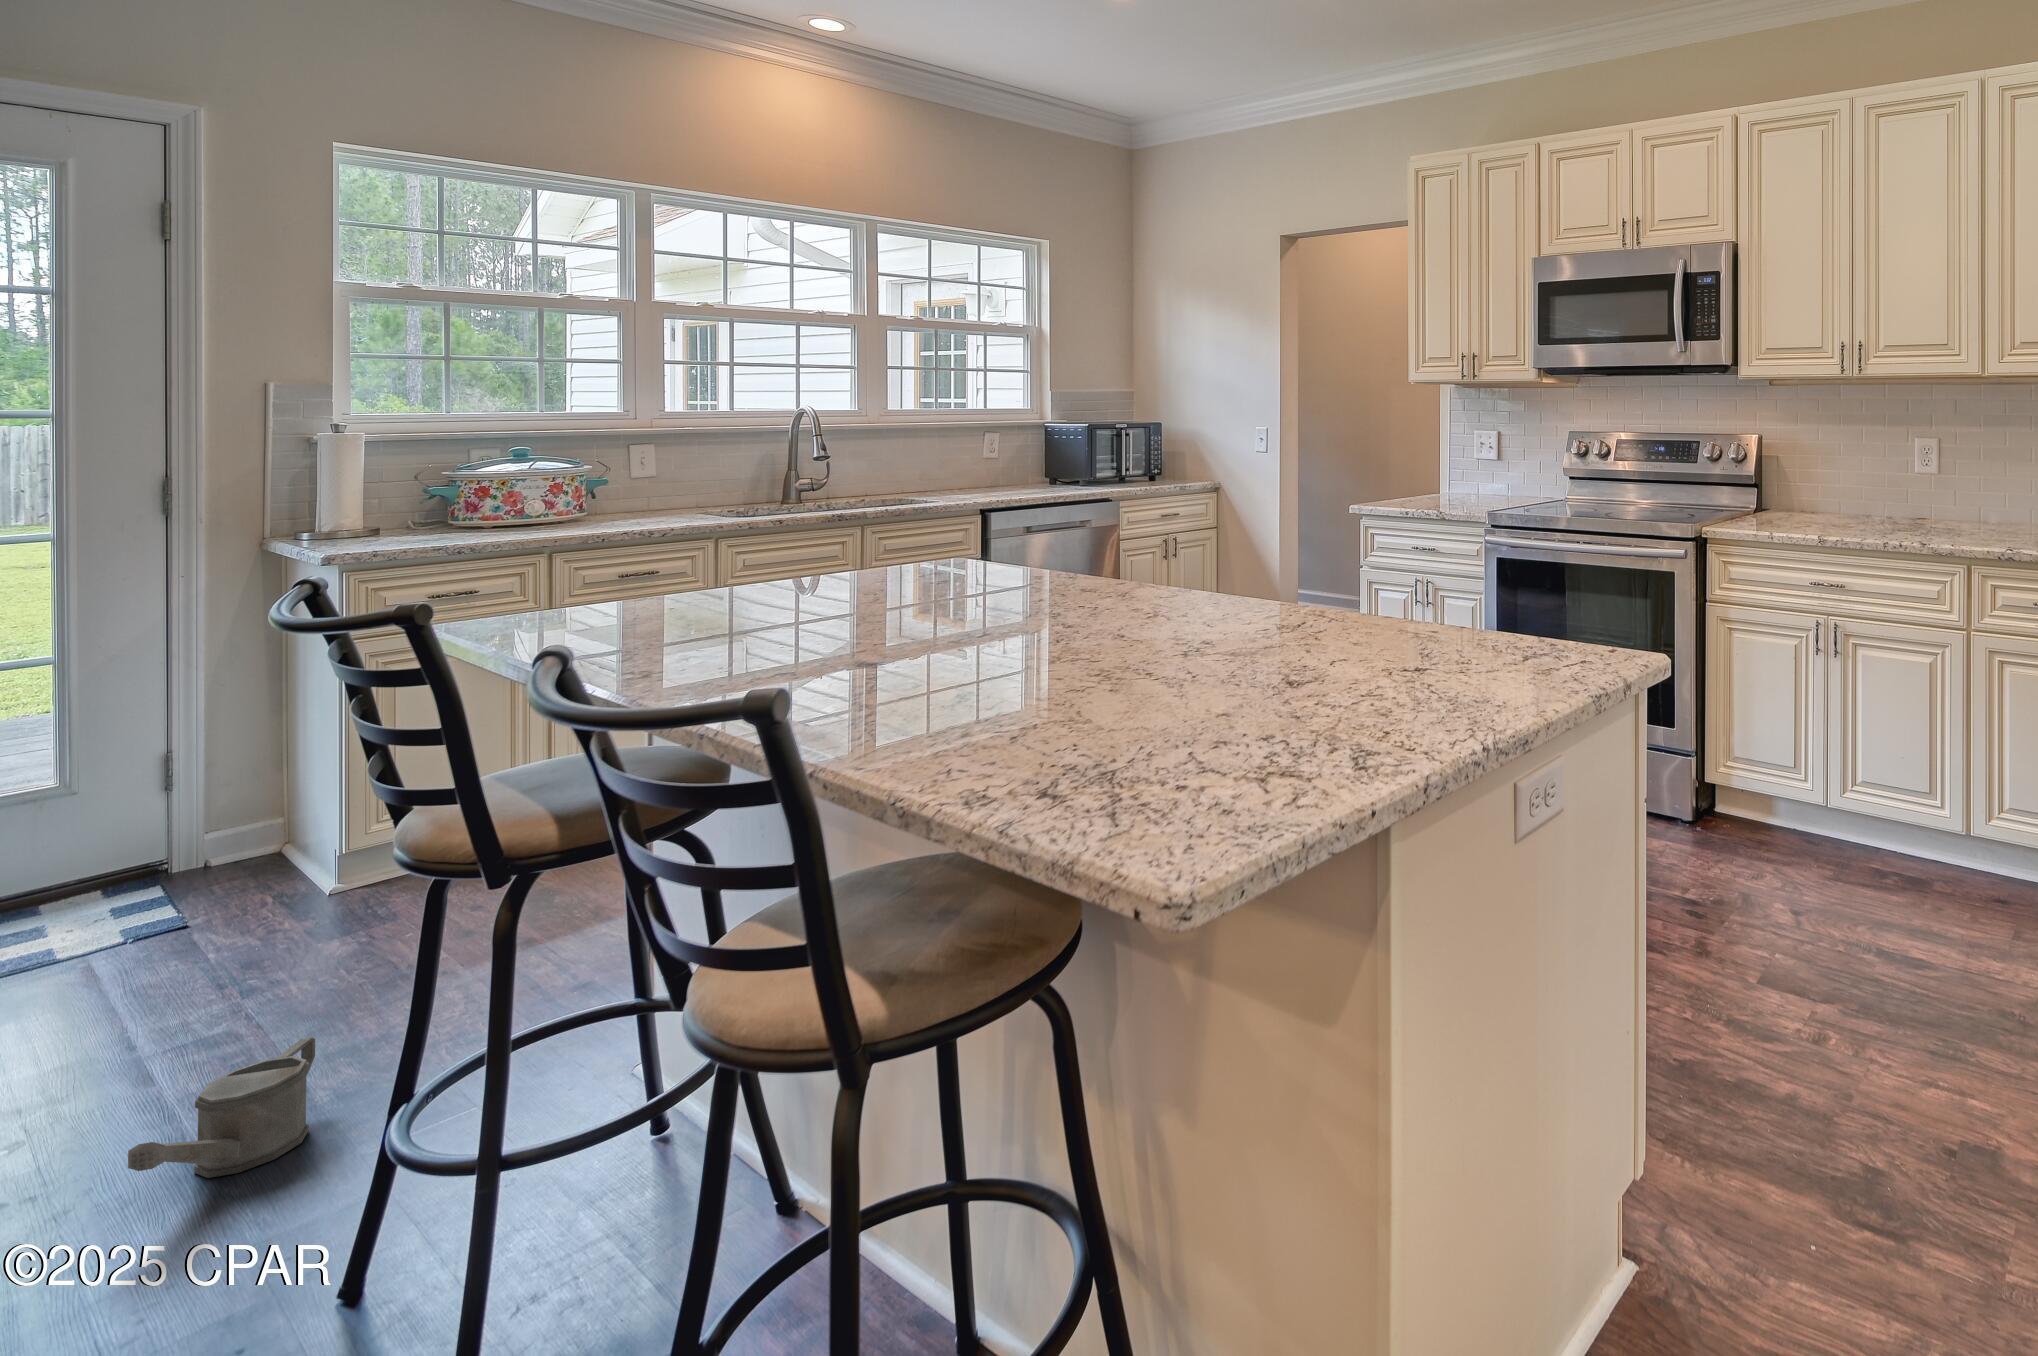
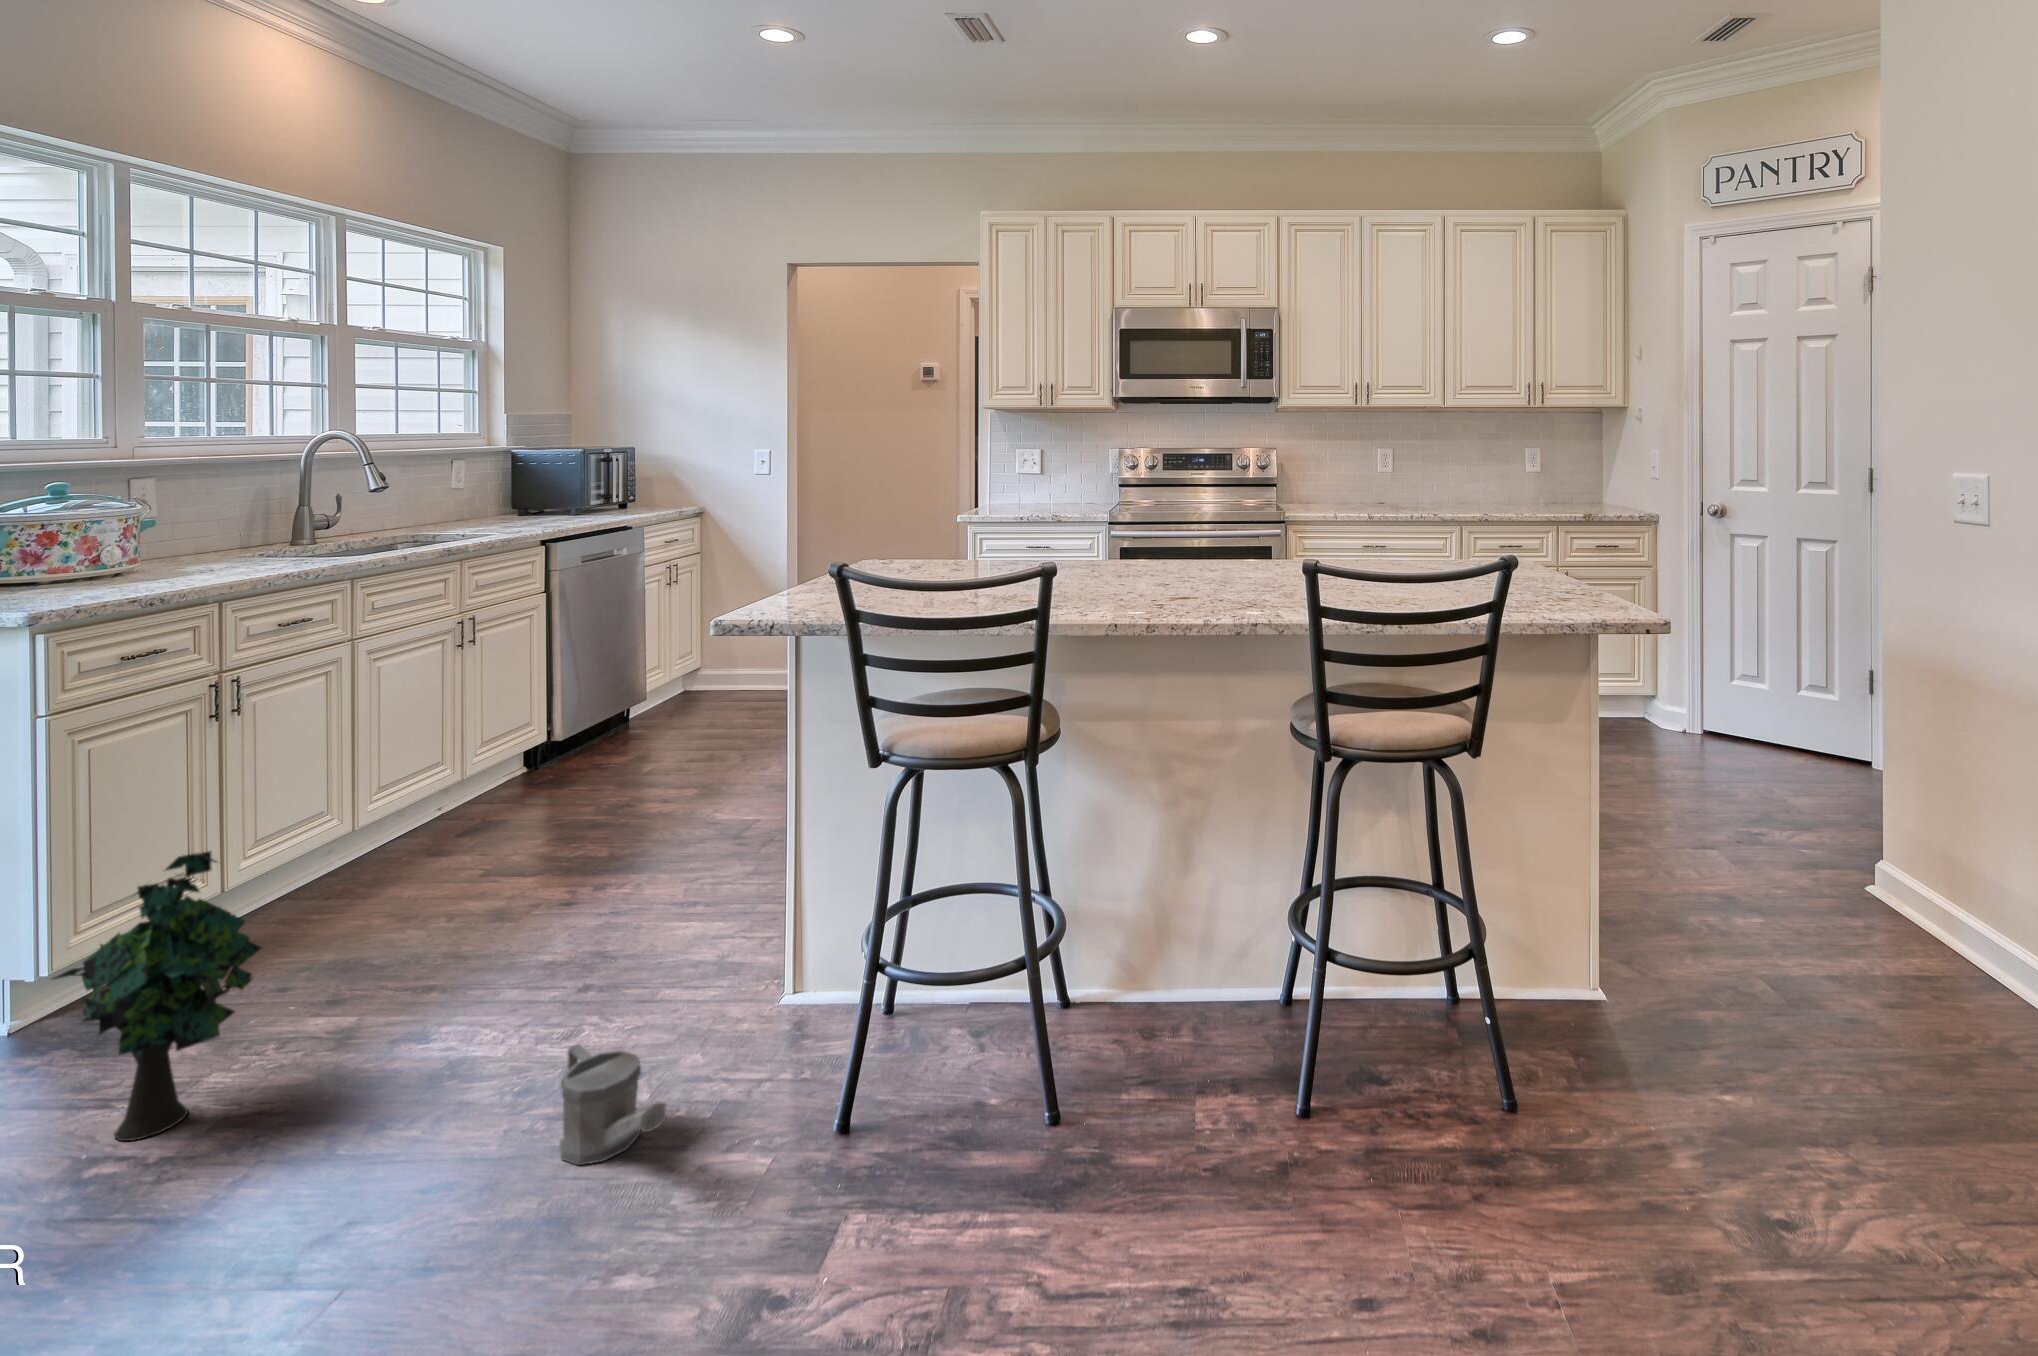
decorative plant: none [129,769,310,1005] -> present [52,851,261,1141]

